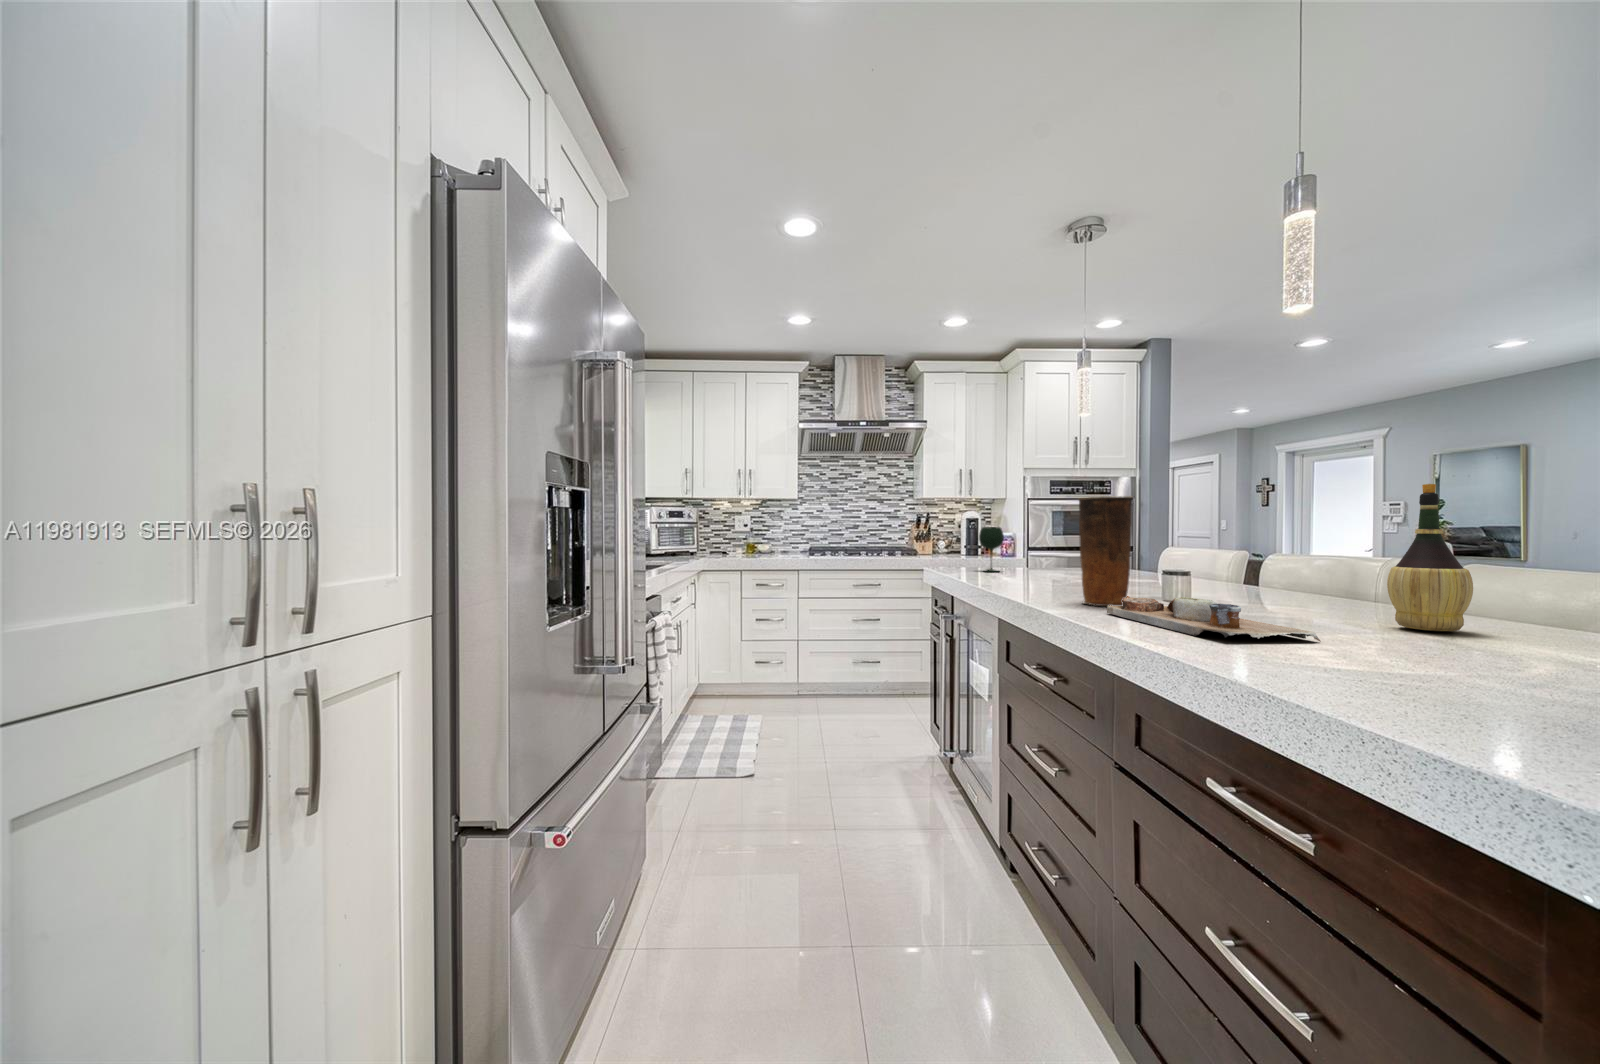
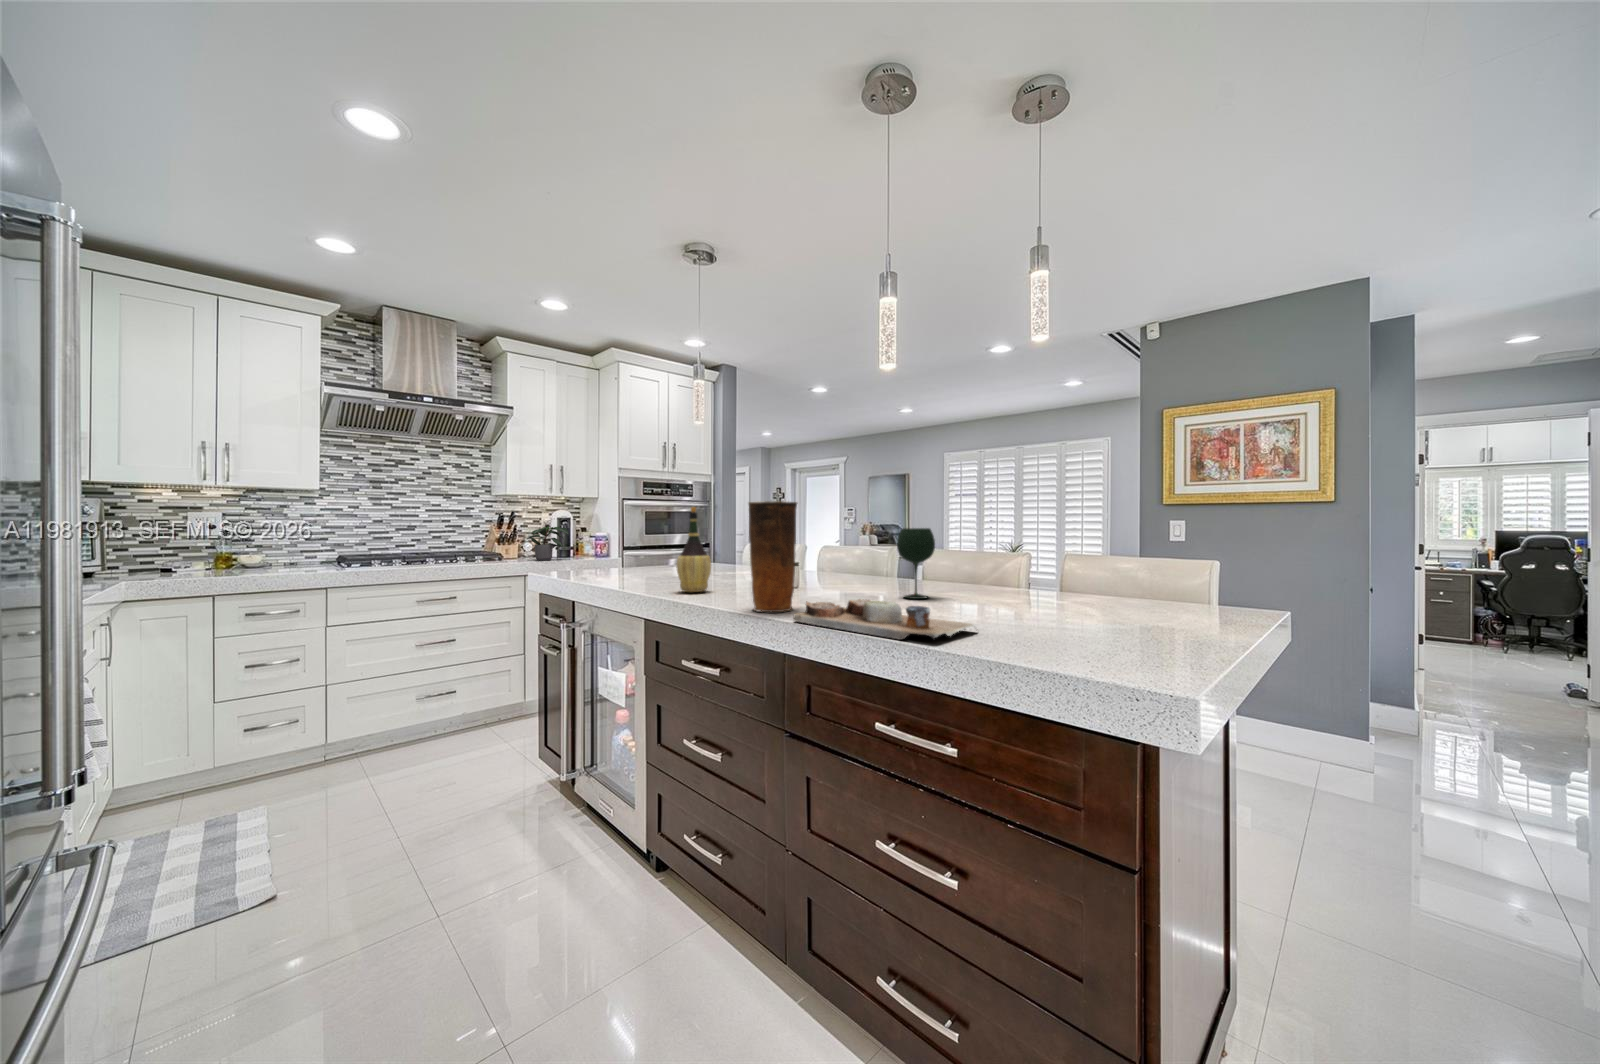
wine bottle: present [1387,484,1473,631] -> present [676,507,711,592]
potted plant: none [939,526,975,557] -> present [528,526,568,561]
wine glass: present [979,527,1004,572] -> present [897,528,935,599]

